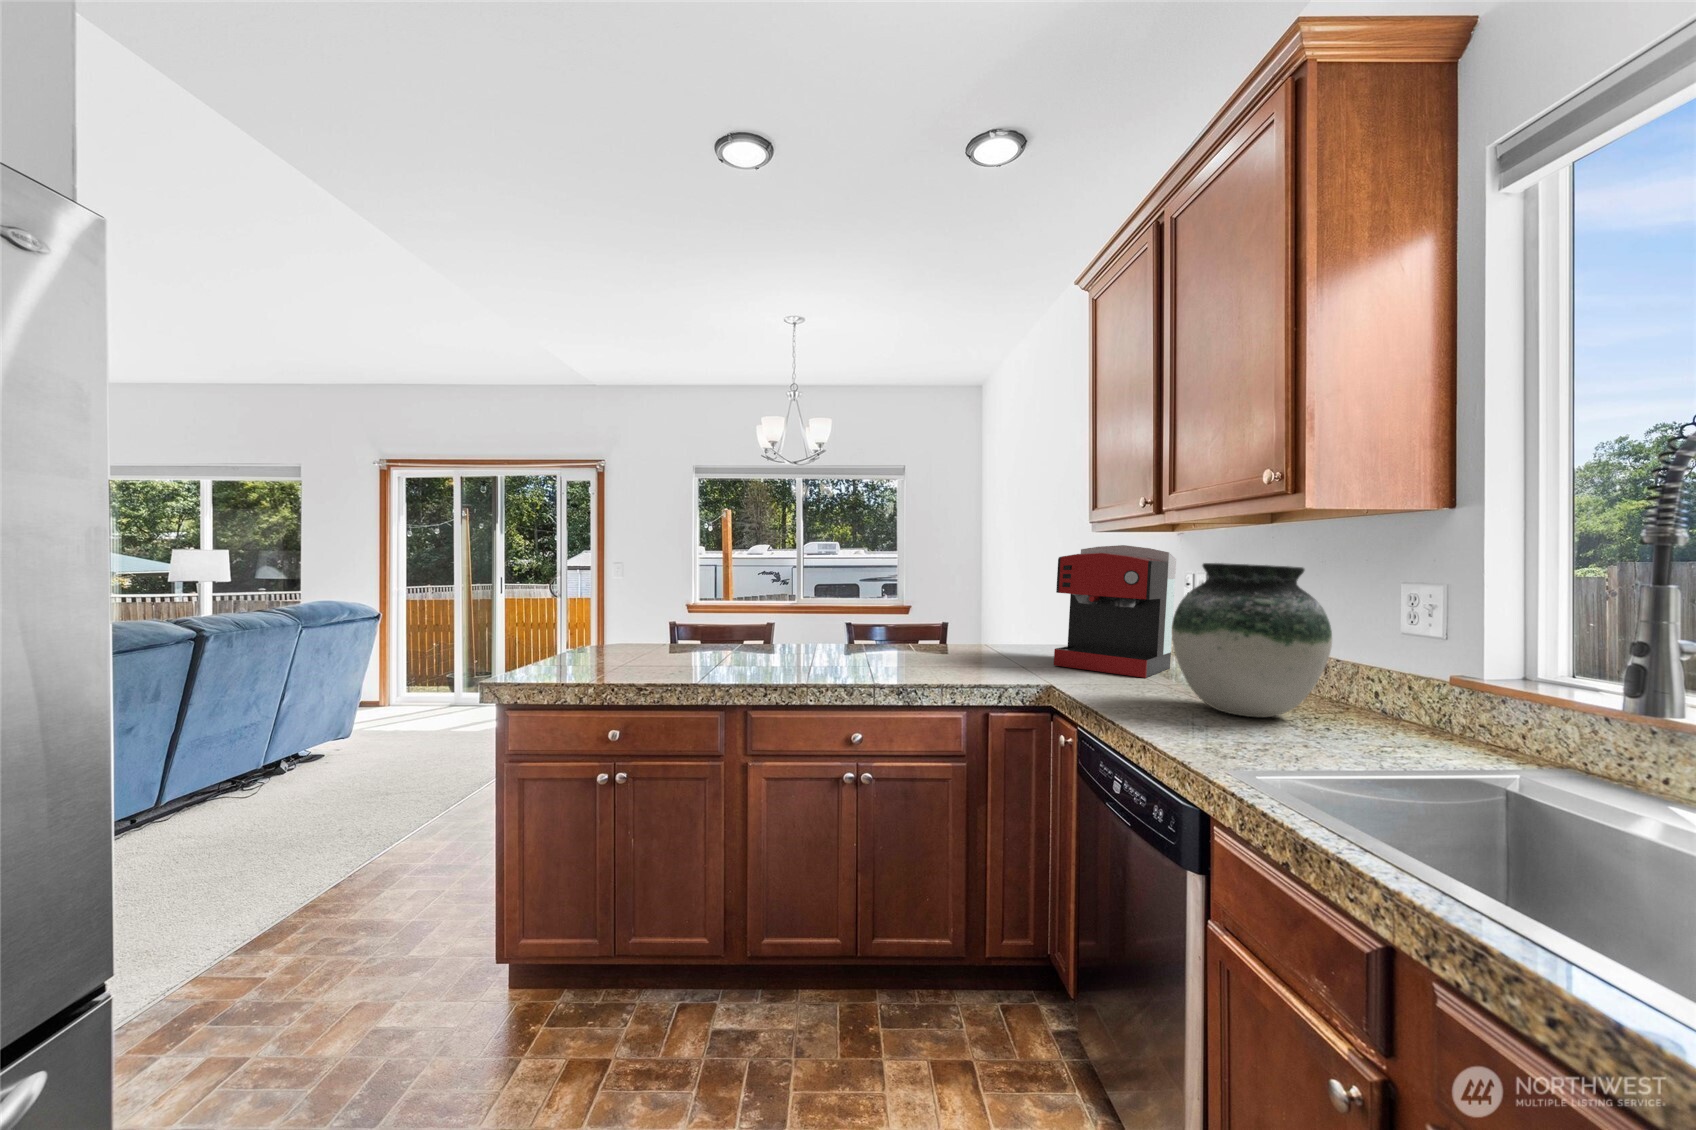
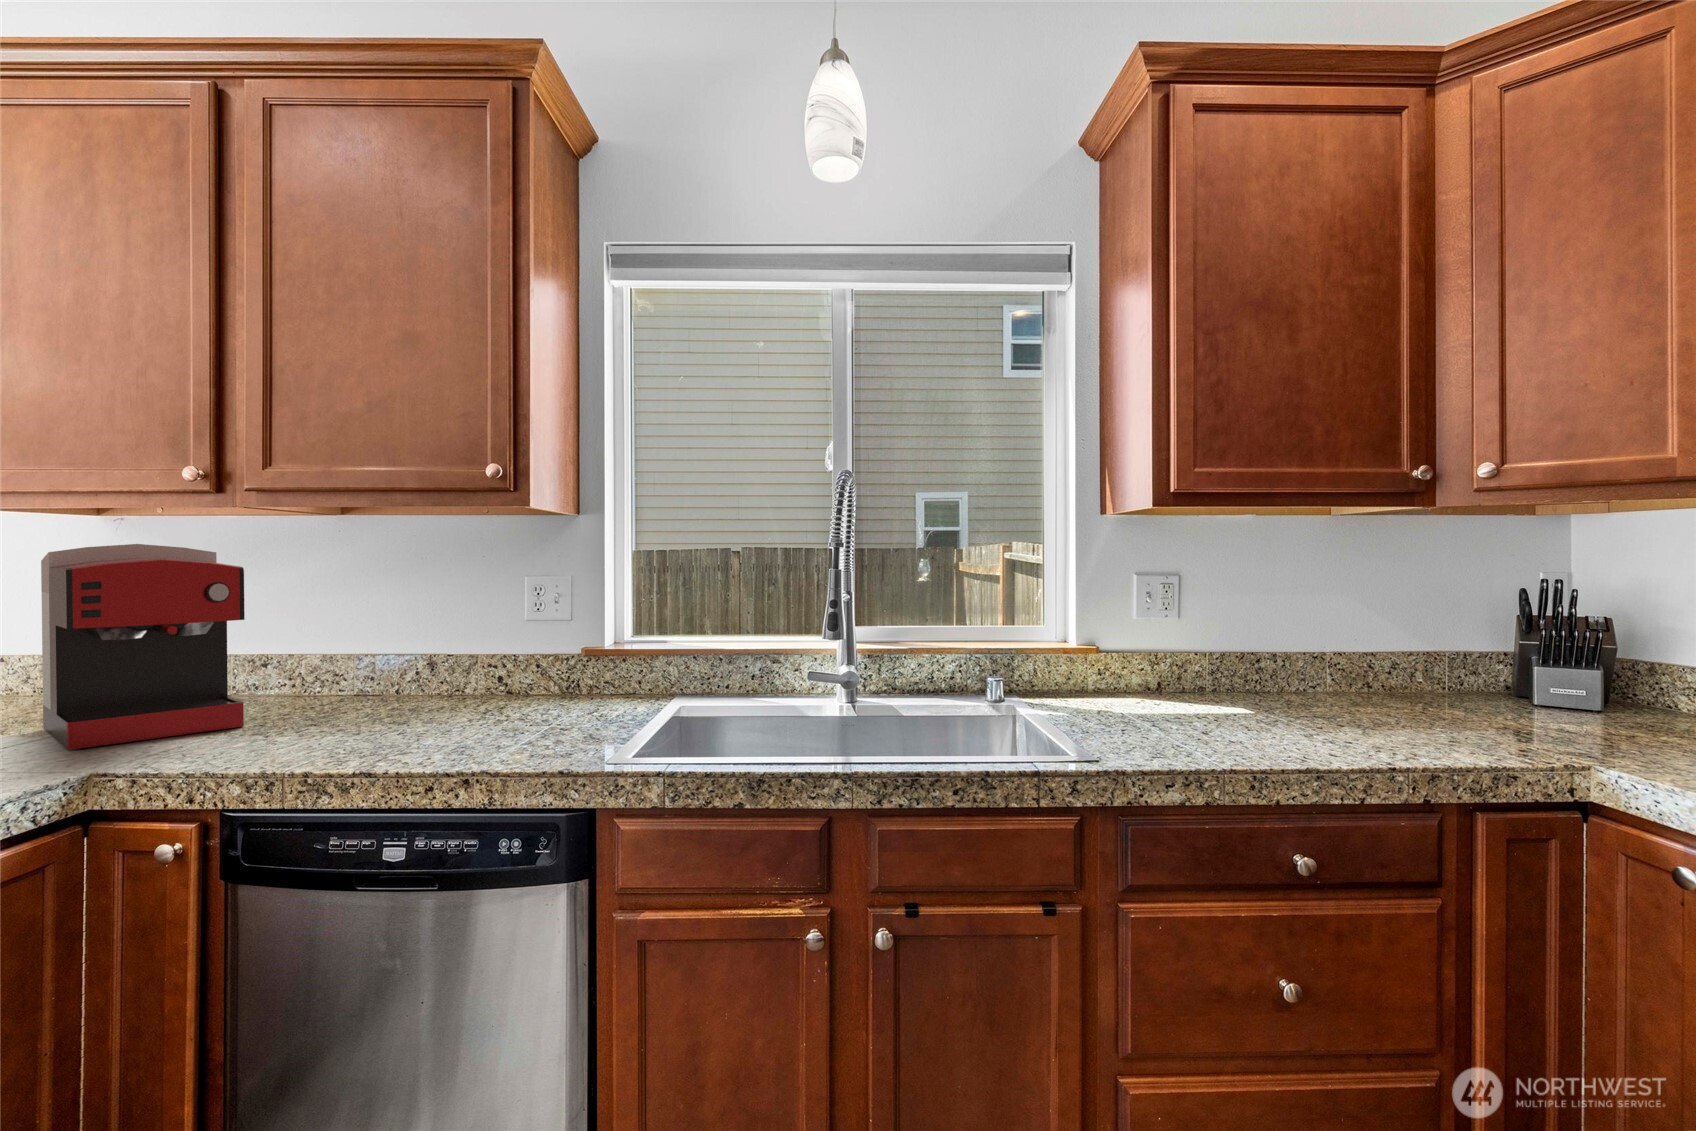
vase: present [1172,563,1332,718] -> none [375,568,537,729]

